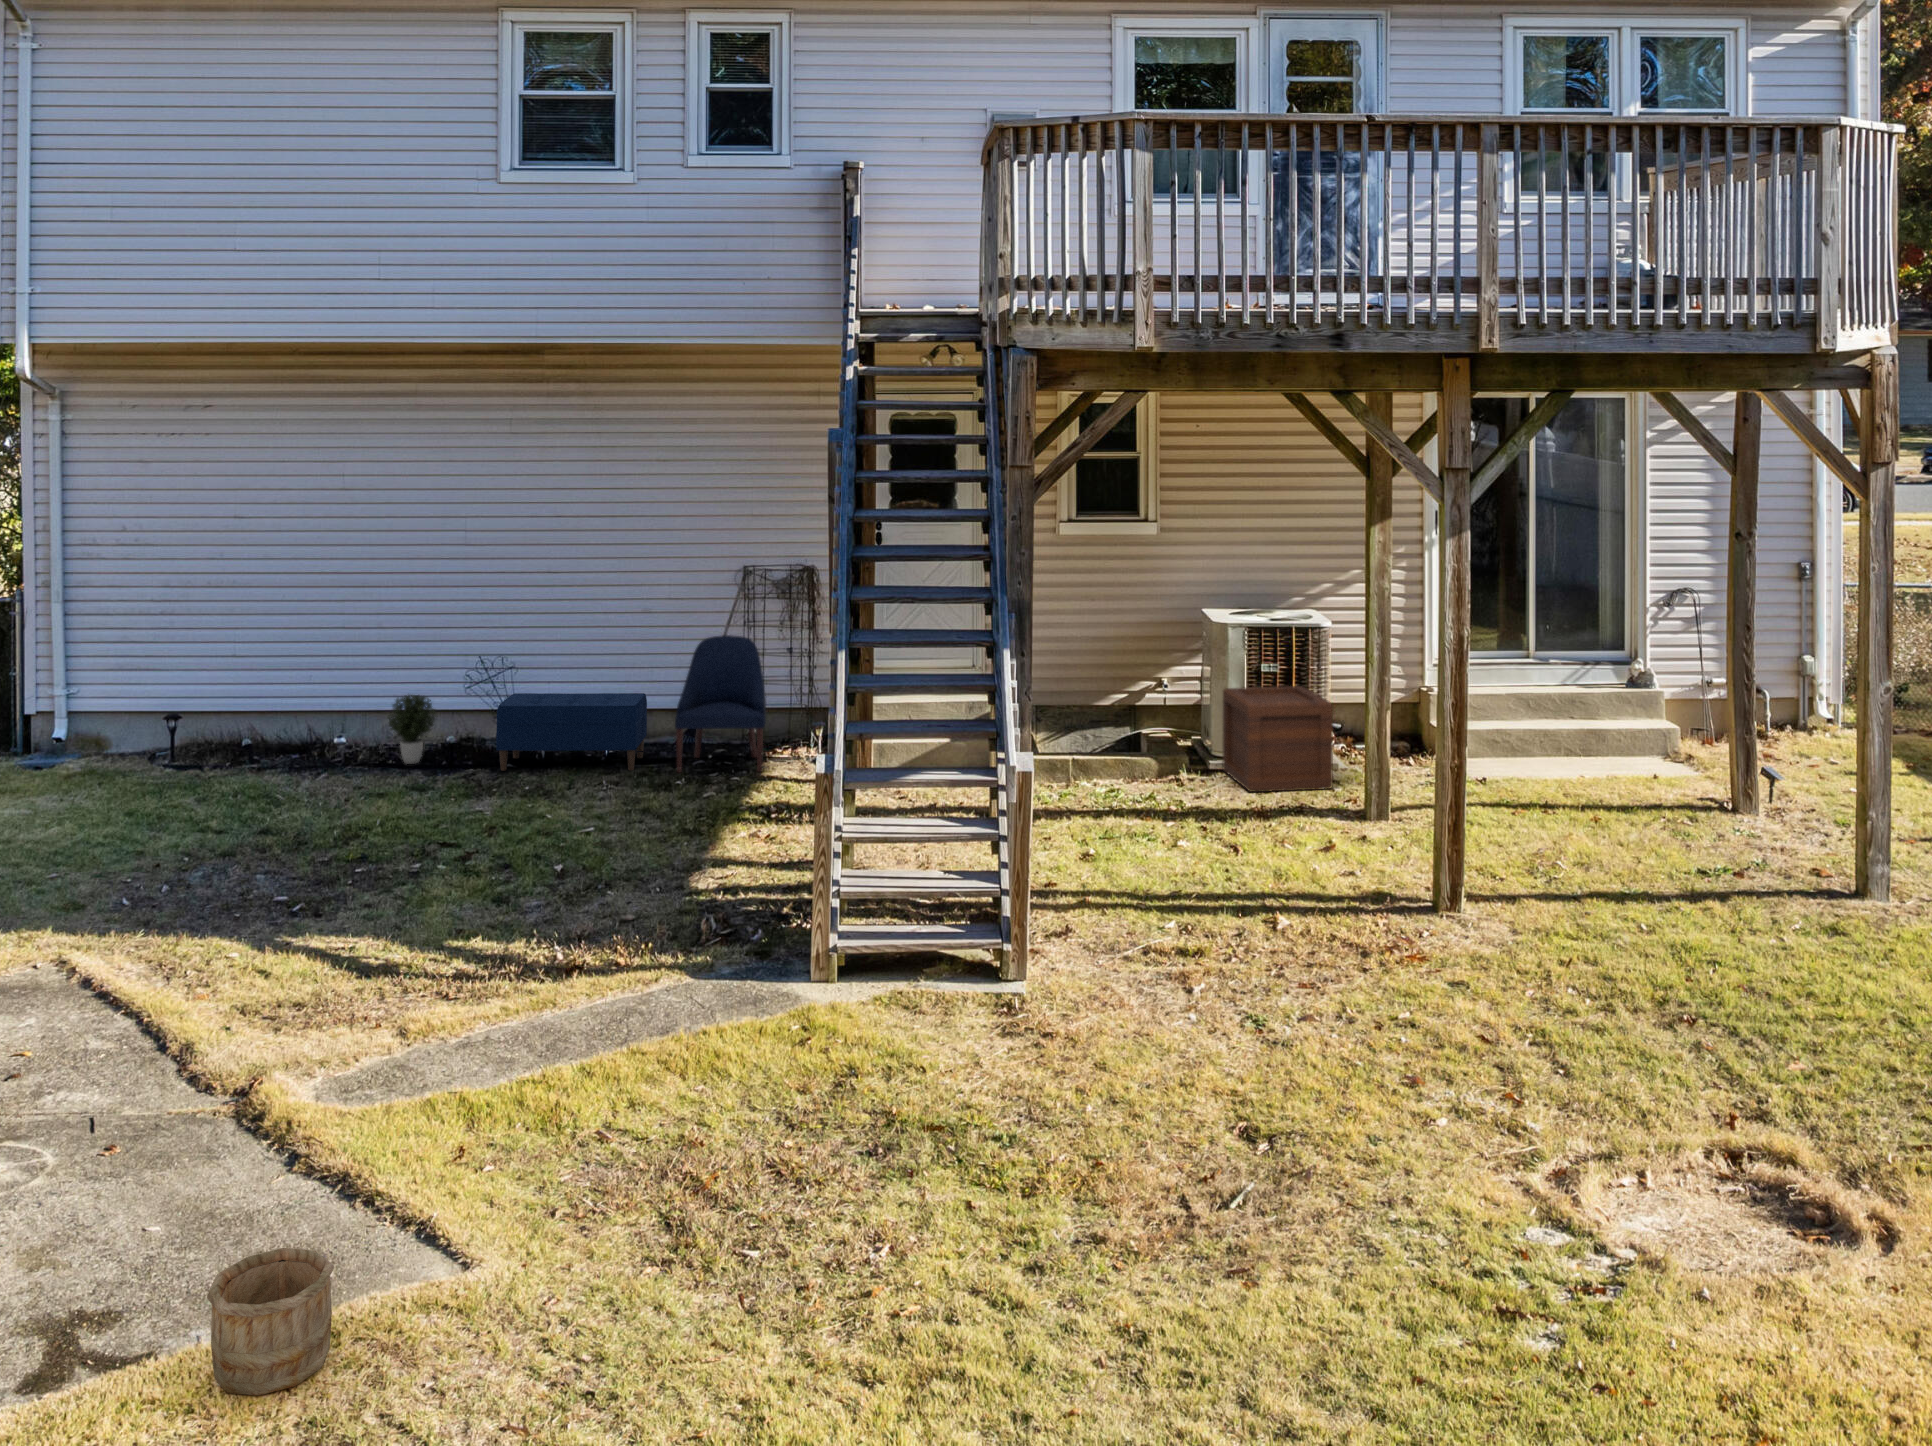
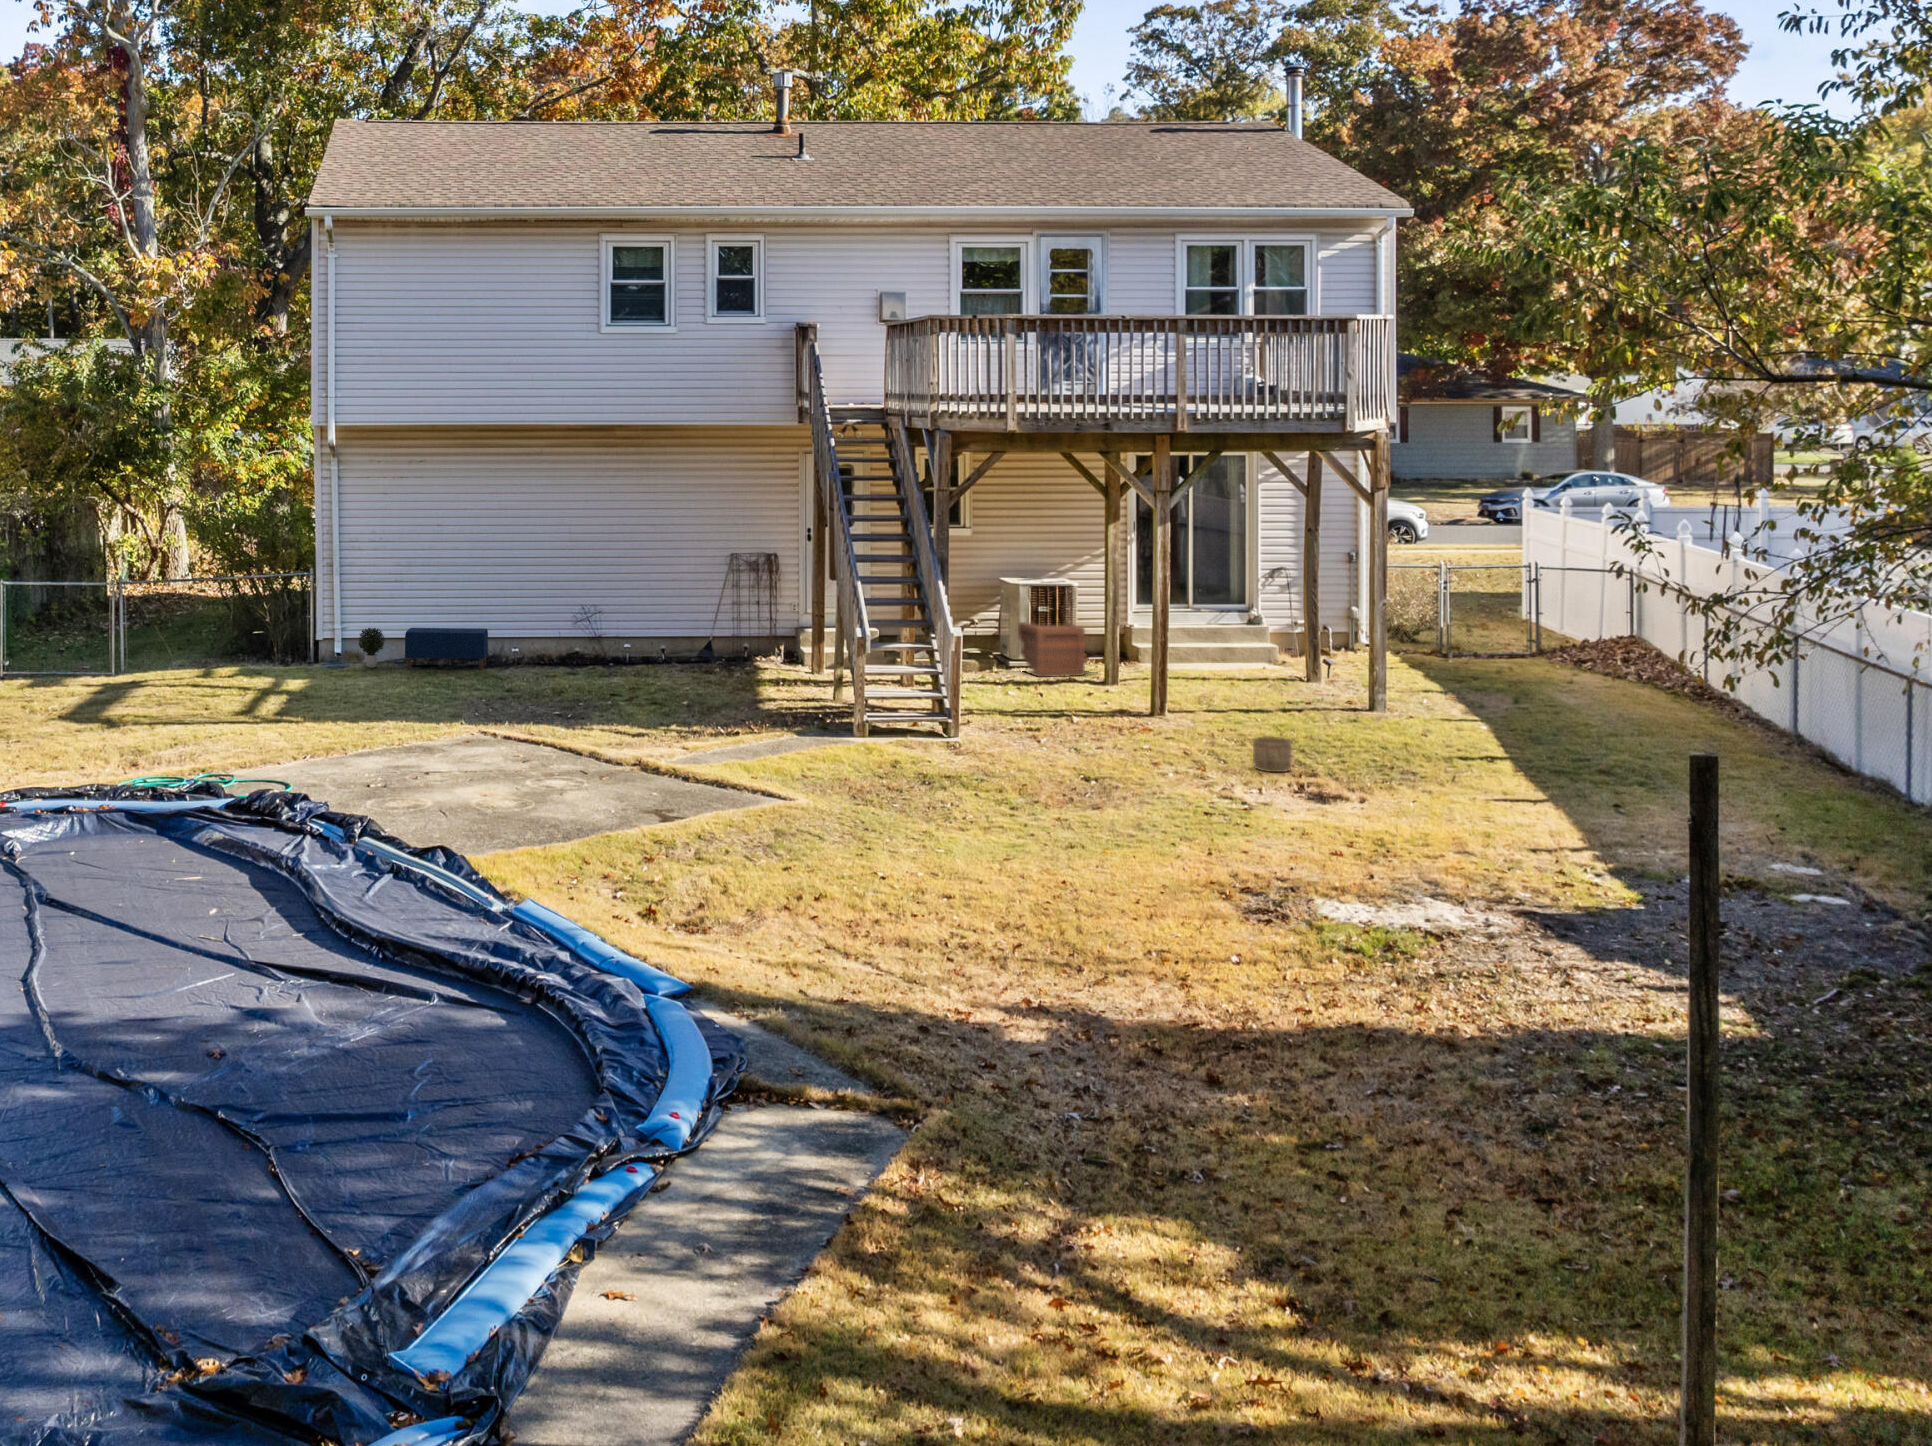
chair: present [675,635,766,772] -> none [702,594,755,670]
bench: present [496,693,647,771] -> present [405,628,488,670]
potted plant: present [387,695,435,764] -> present [359,628,385,668]
wooden bucket: present [207,1247,334,1395] -> present [1253,737,1292,772]

